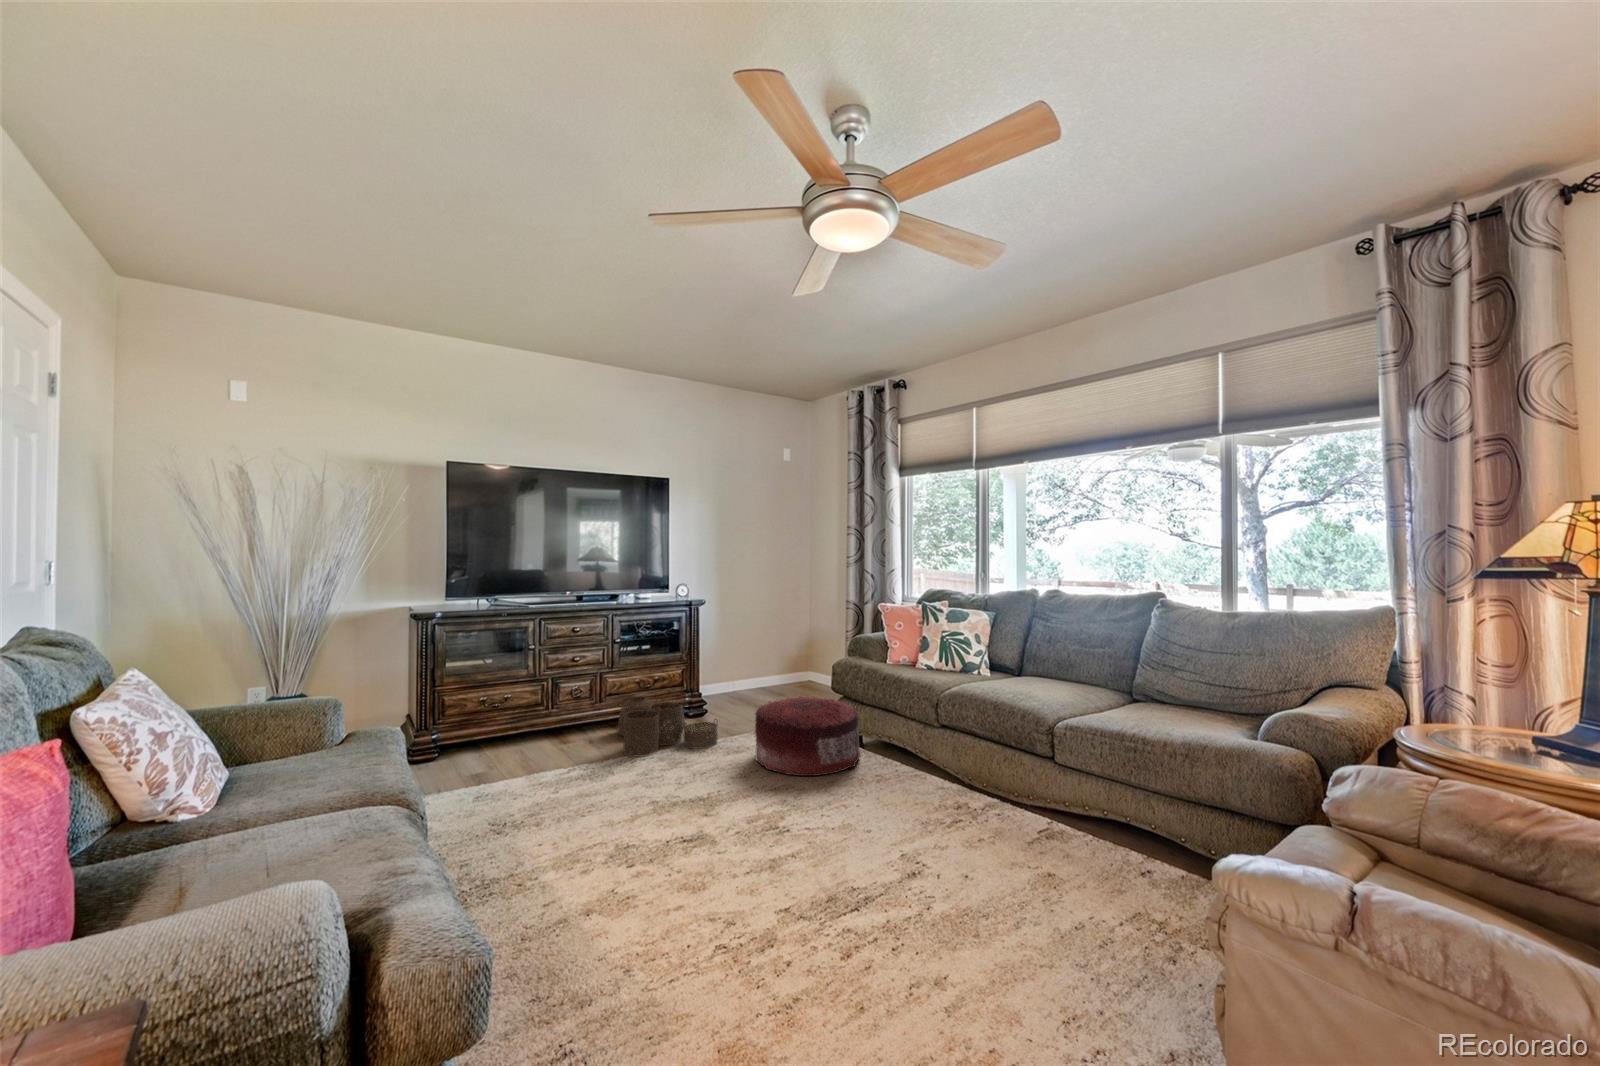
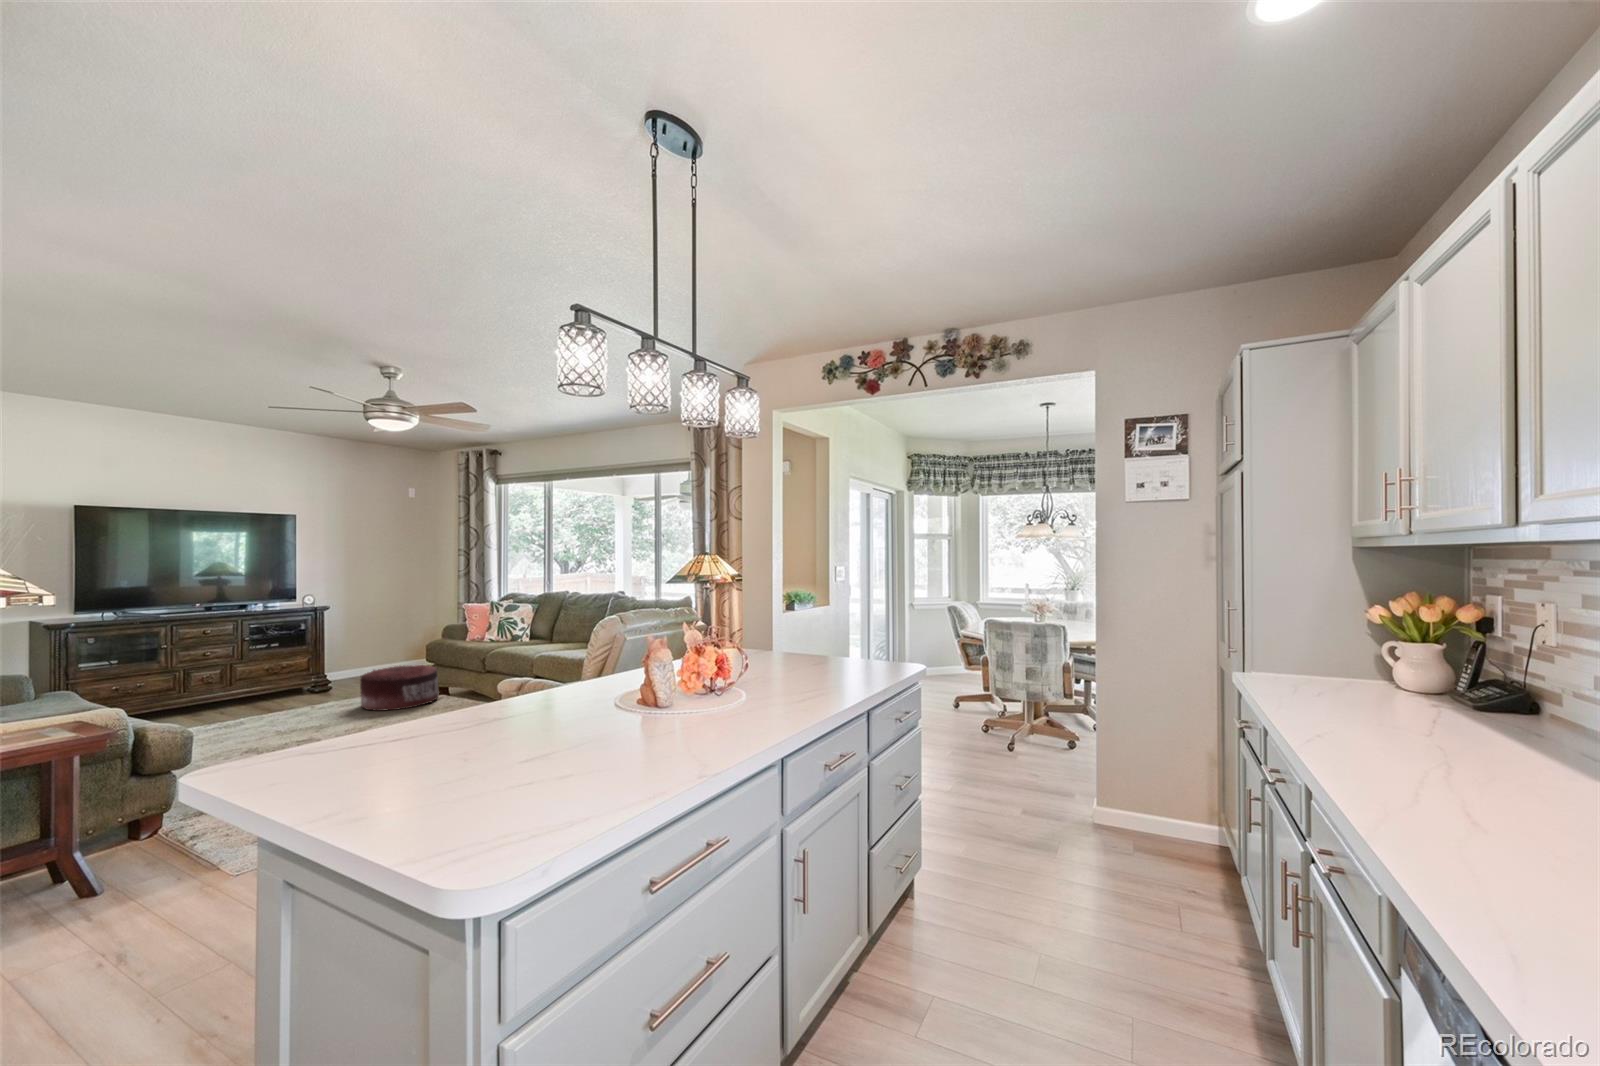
woven basket: present [618,695,718,756] -> none [247,676,335,716]

